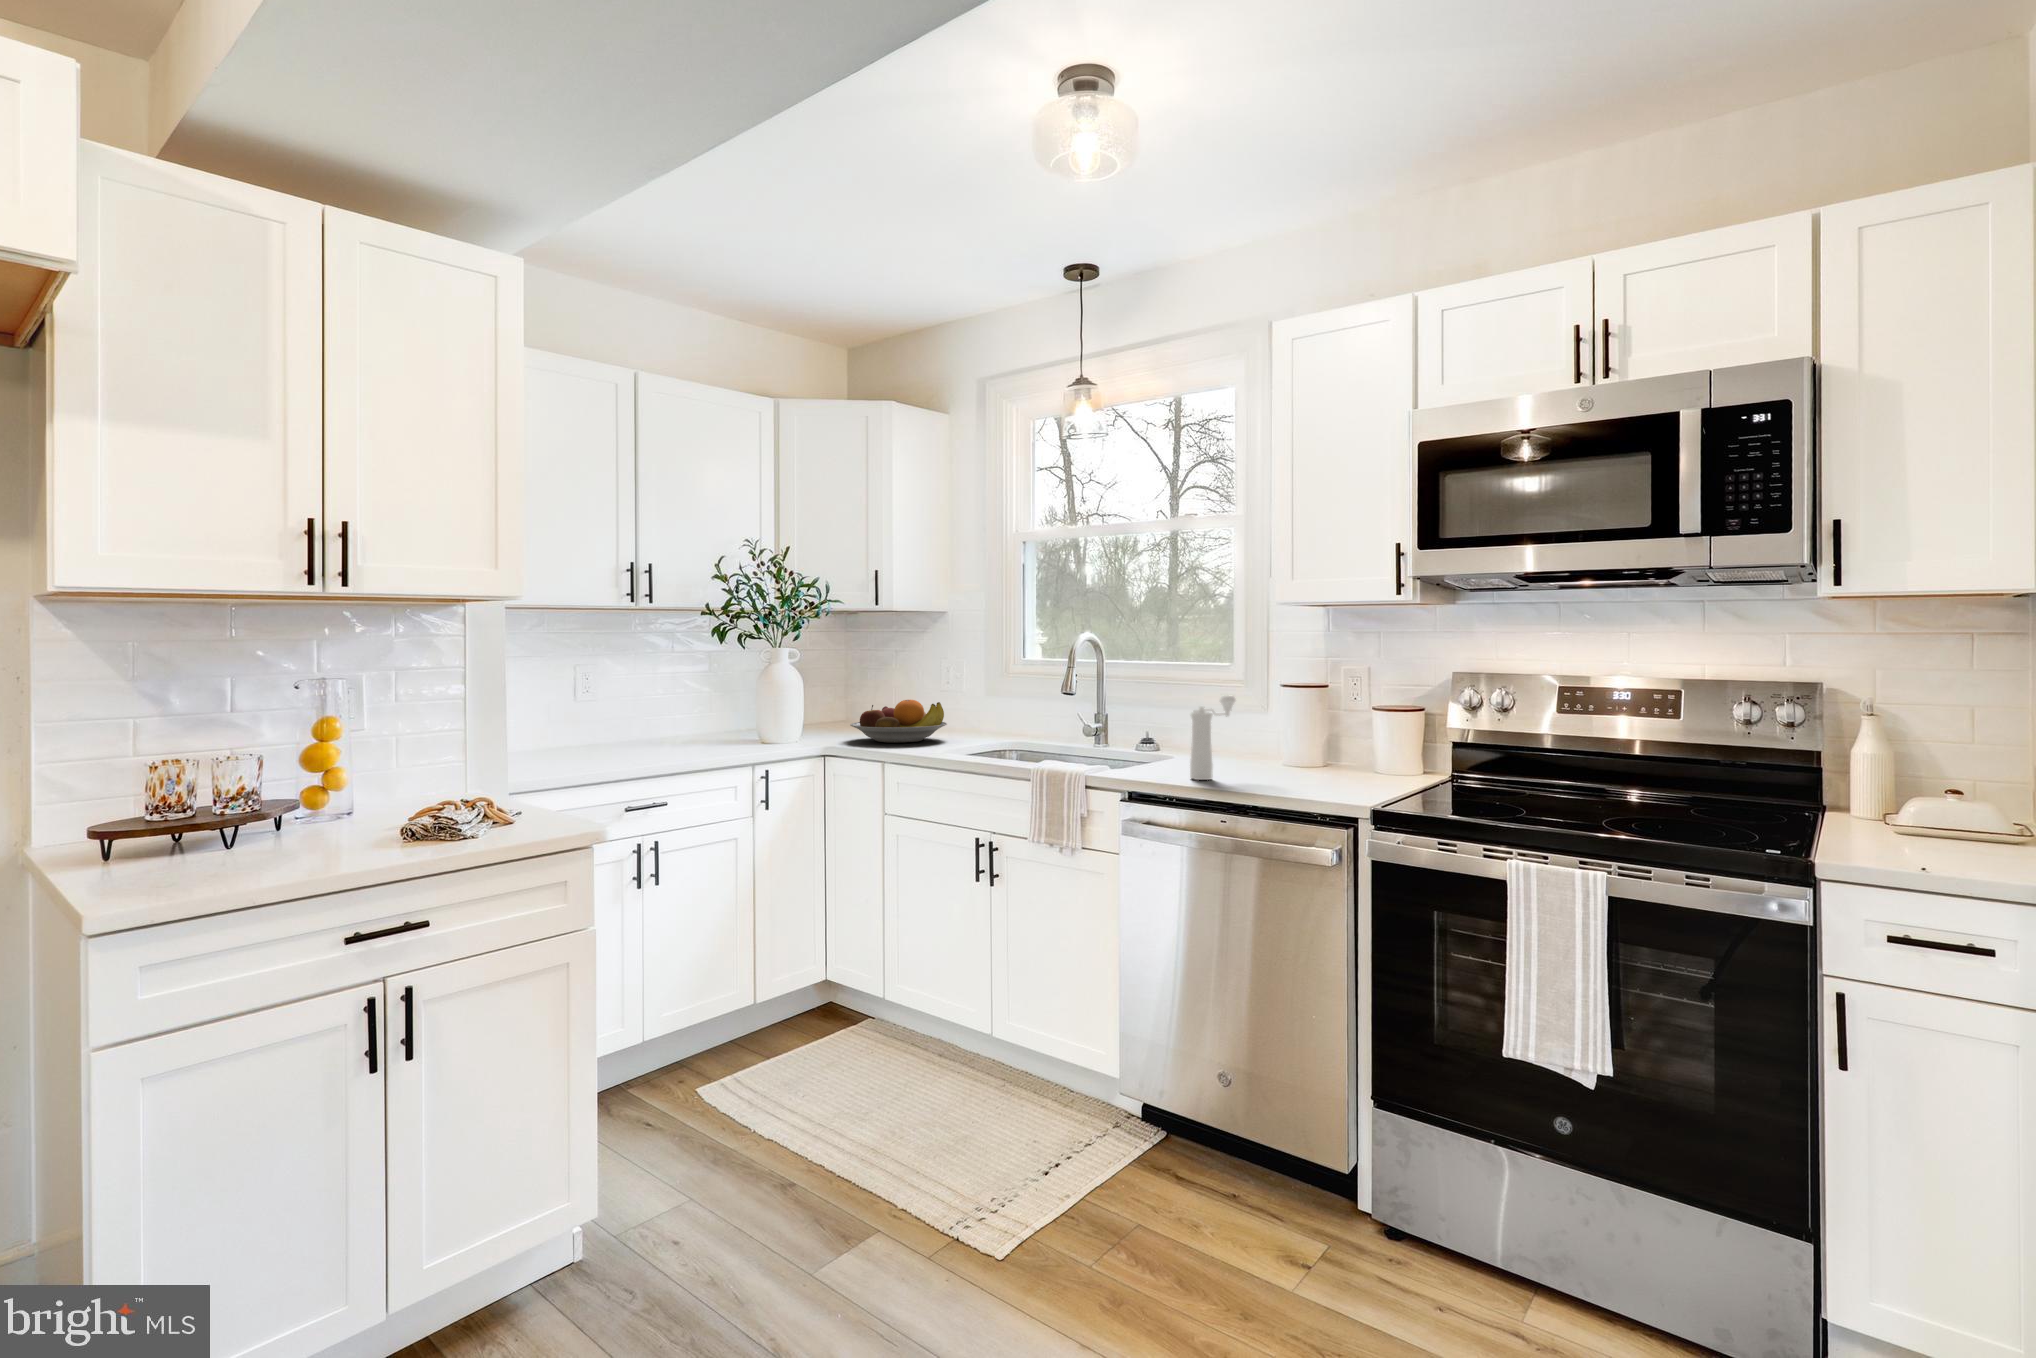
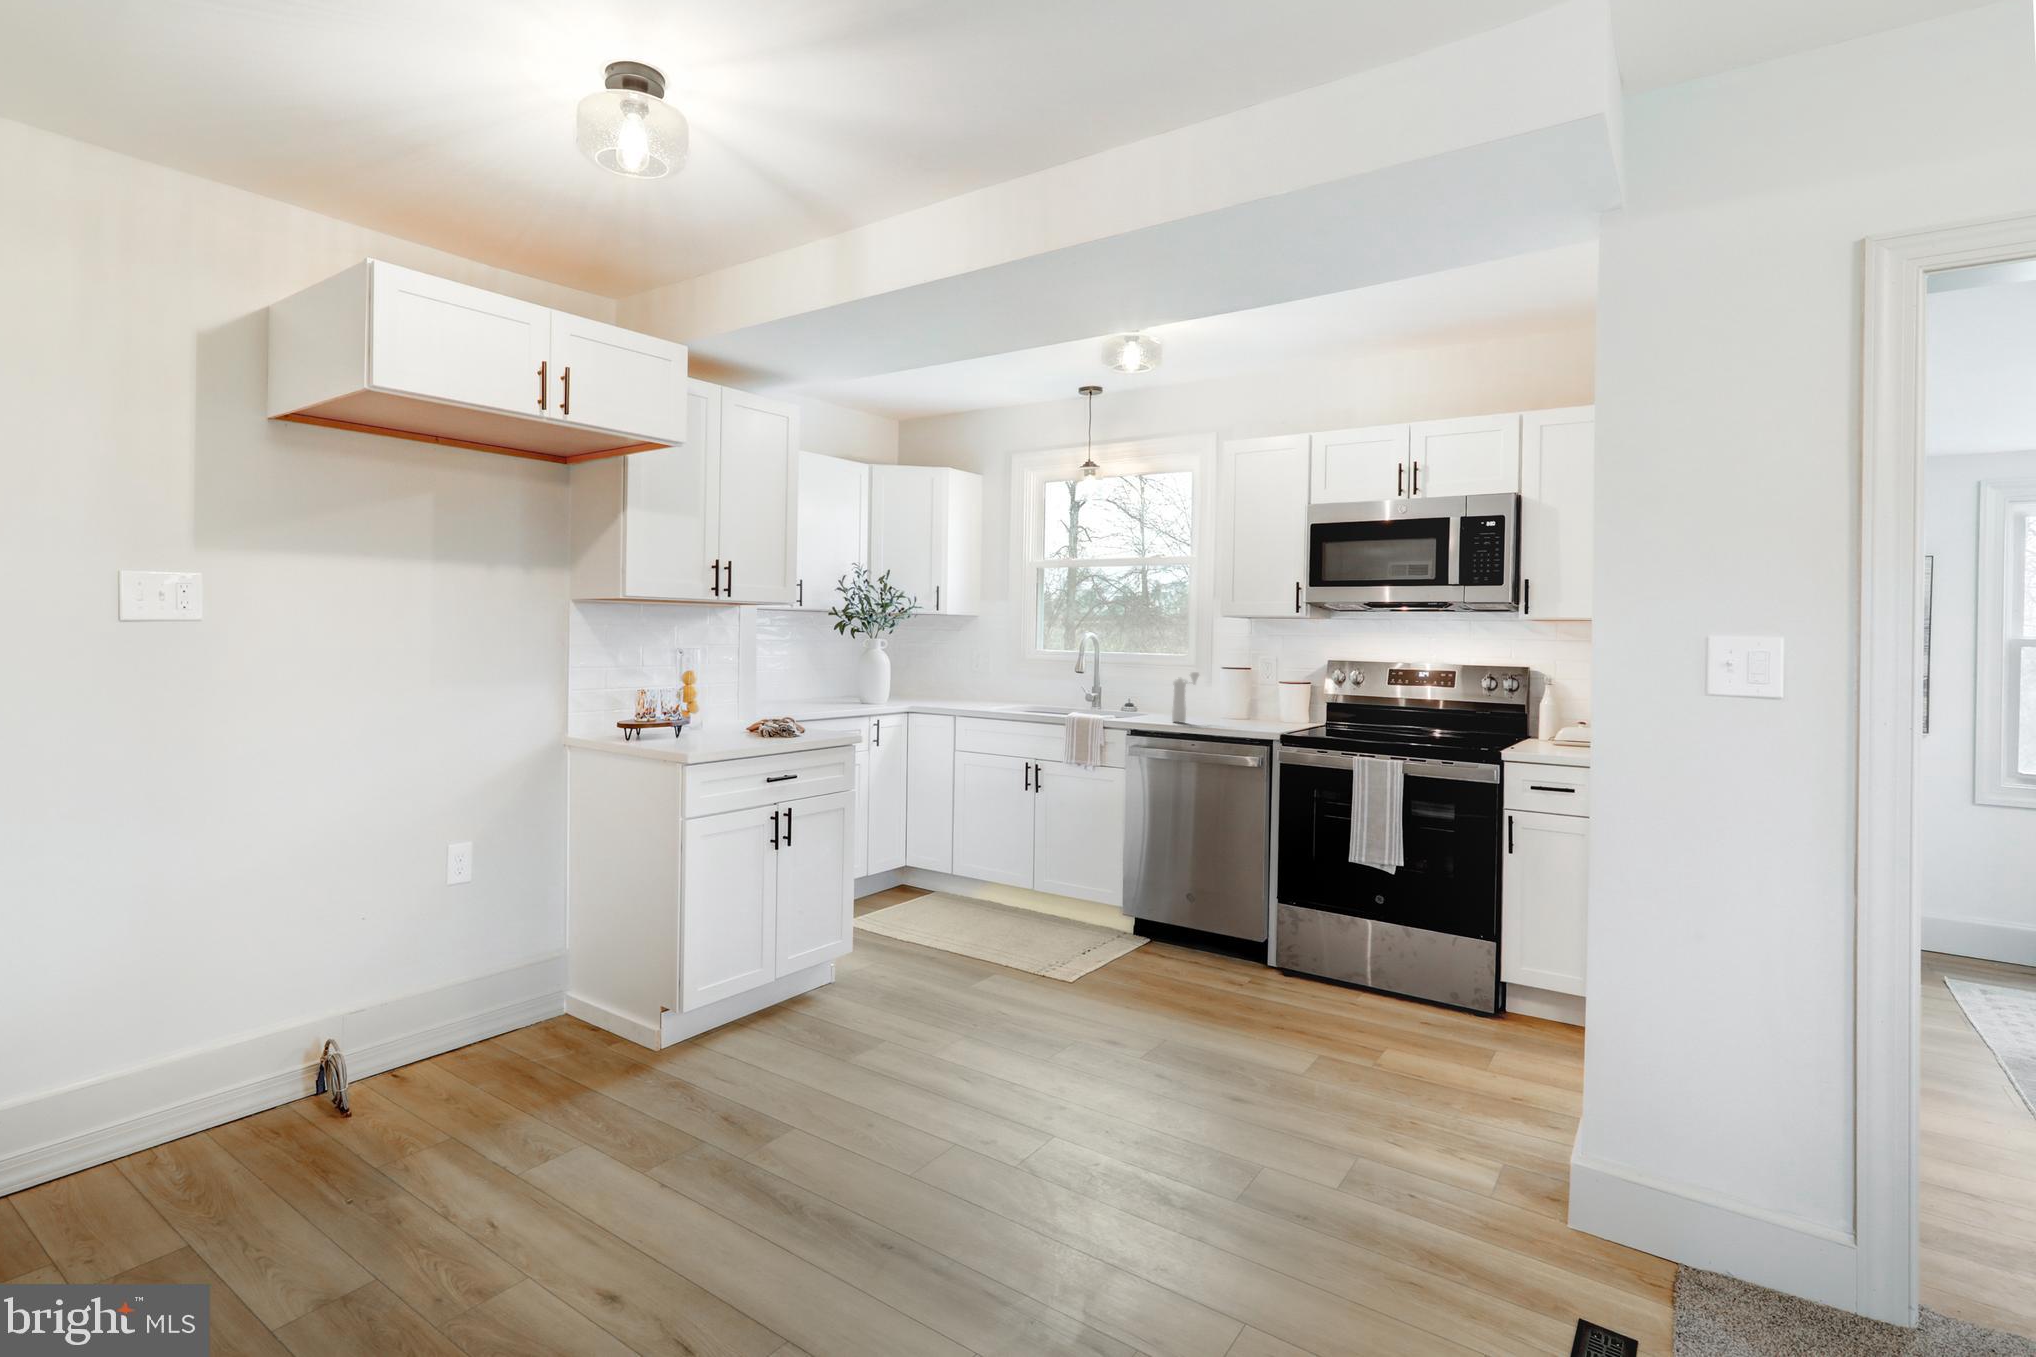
fruit bowl: present [850,700,947,743] -> none [926,675,993,704]

